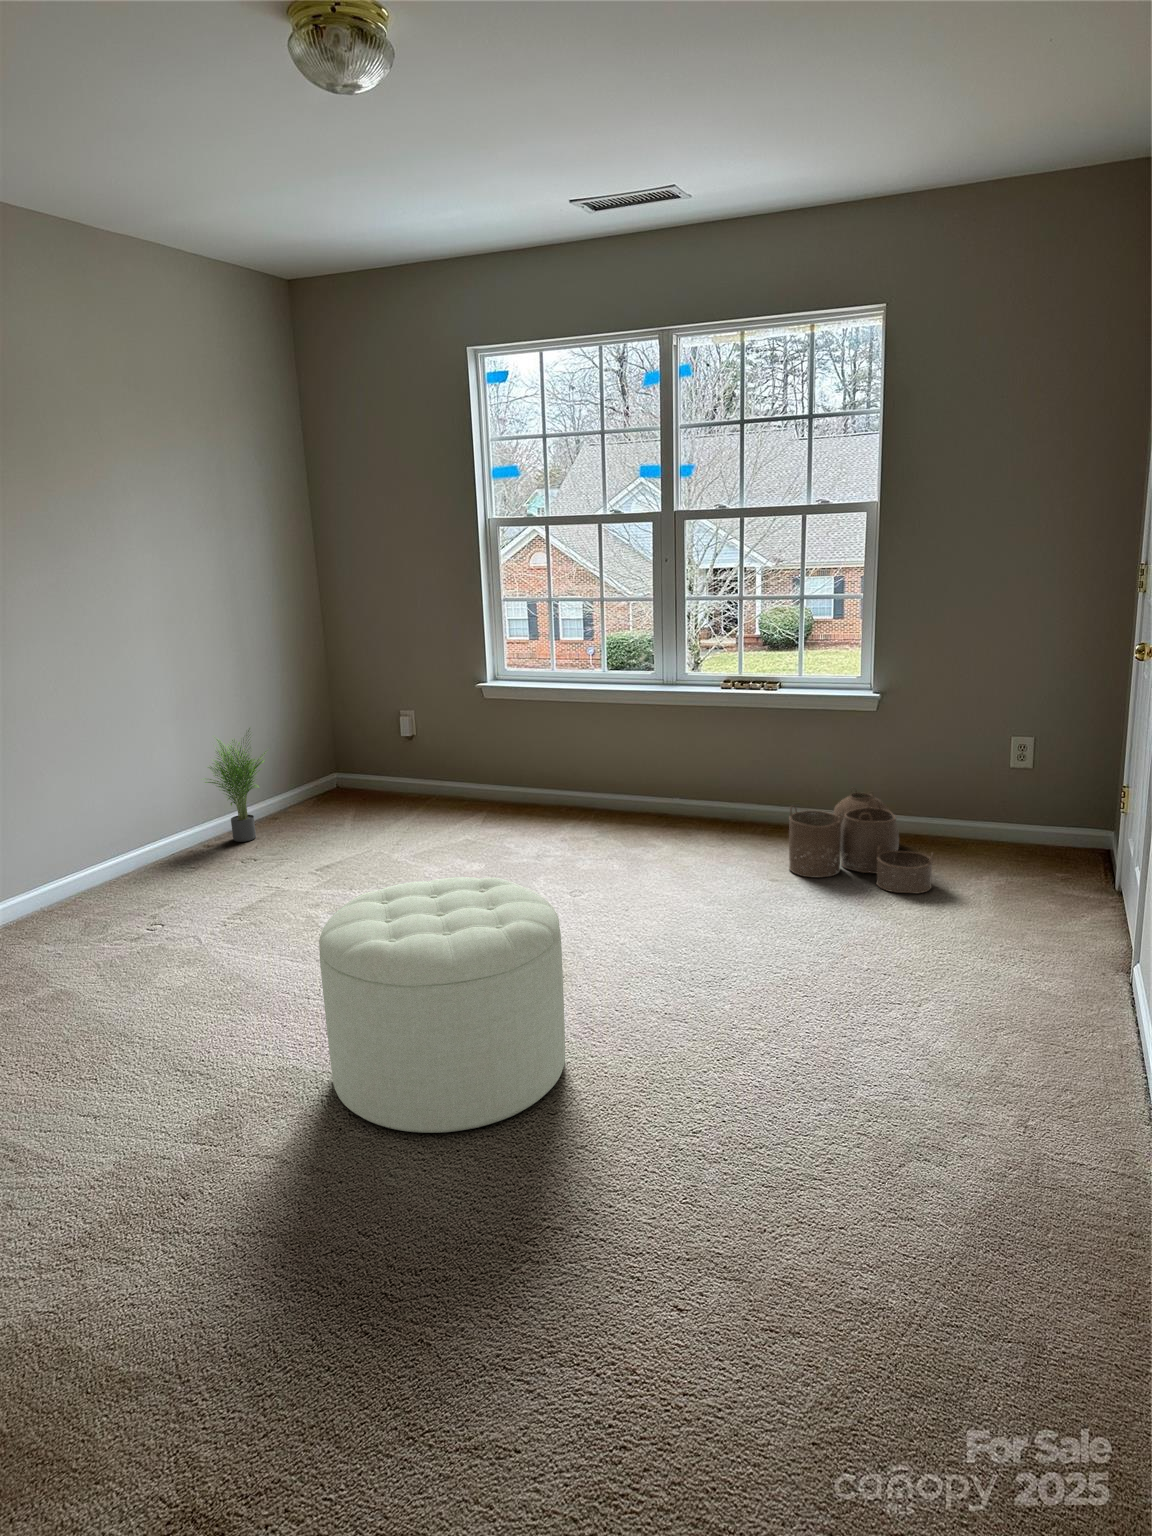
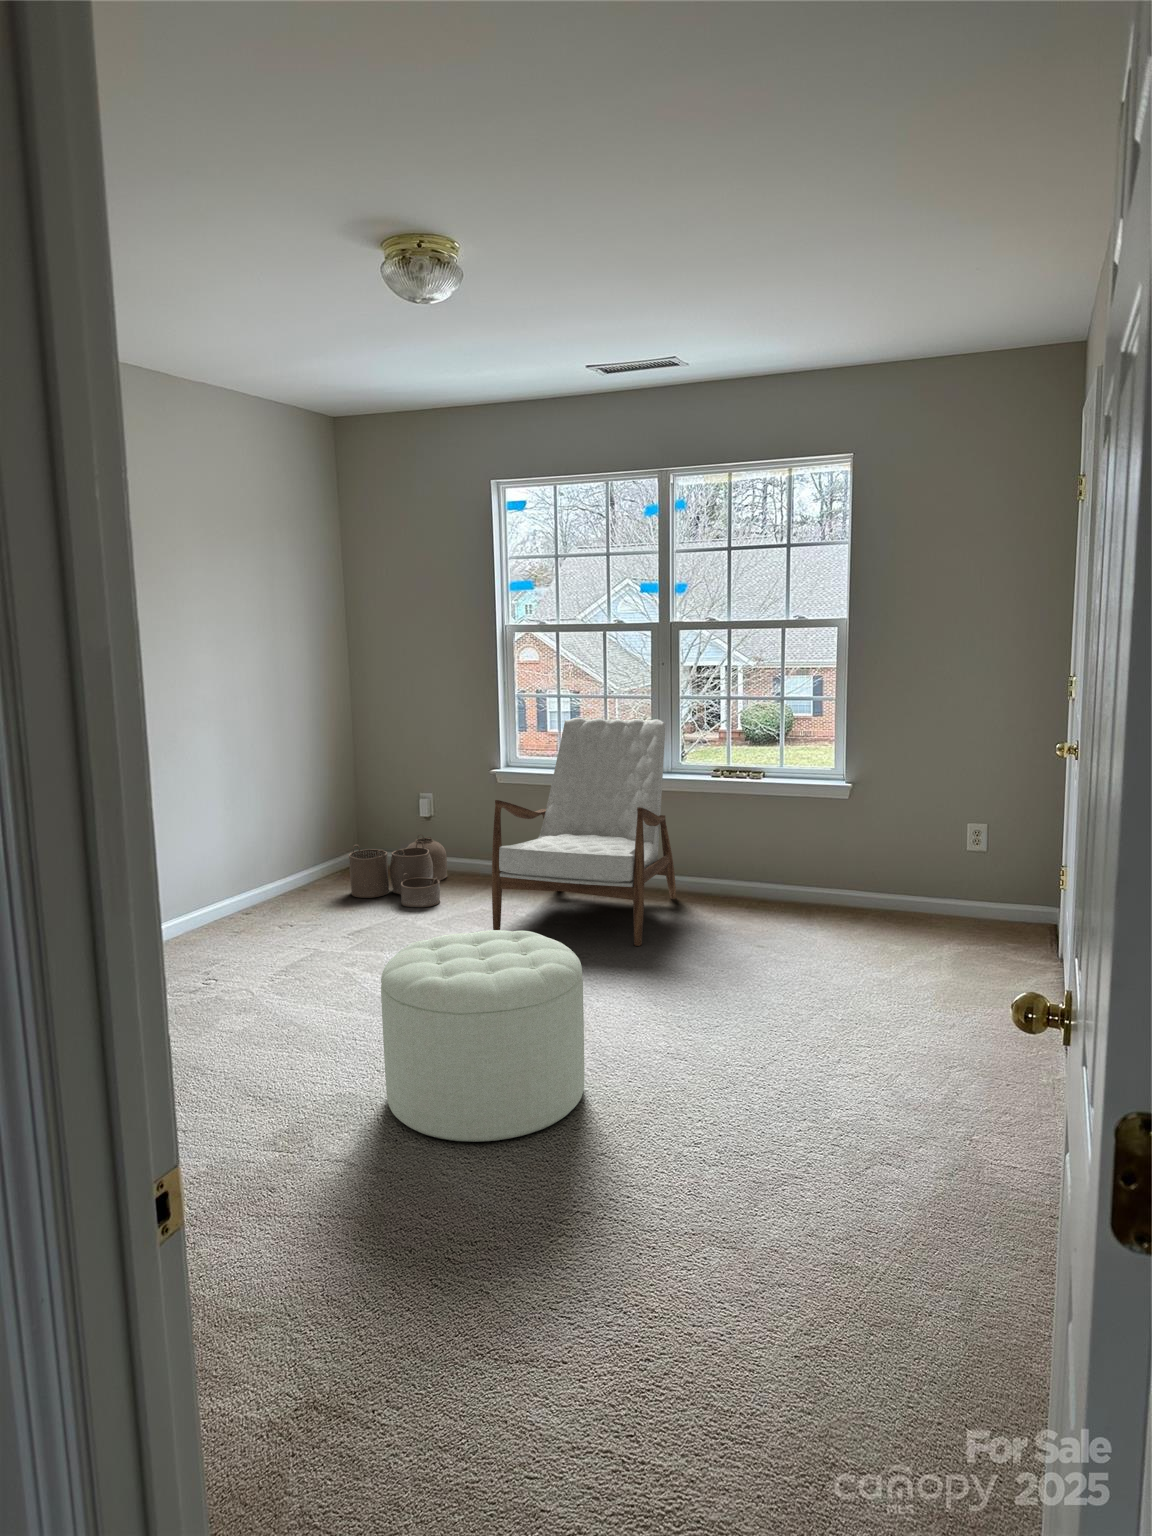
armchair: none [473,623,682,882] -> present [492,718,676,946]
potted plant: present [205,728,265,842] -> none [246,805,310,909]
woven basket: present [789,791,933,893] -> present [349,834,447,907]

